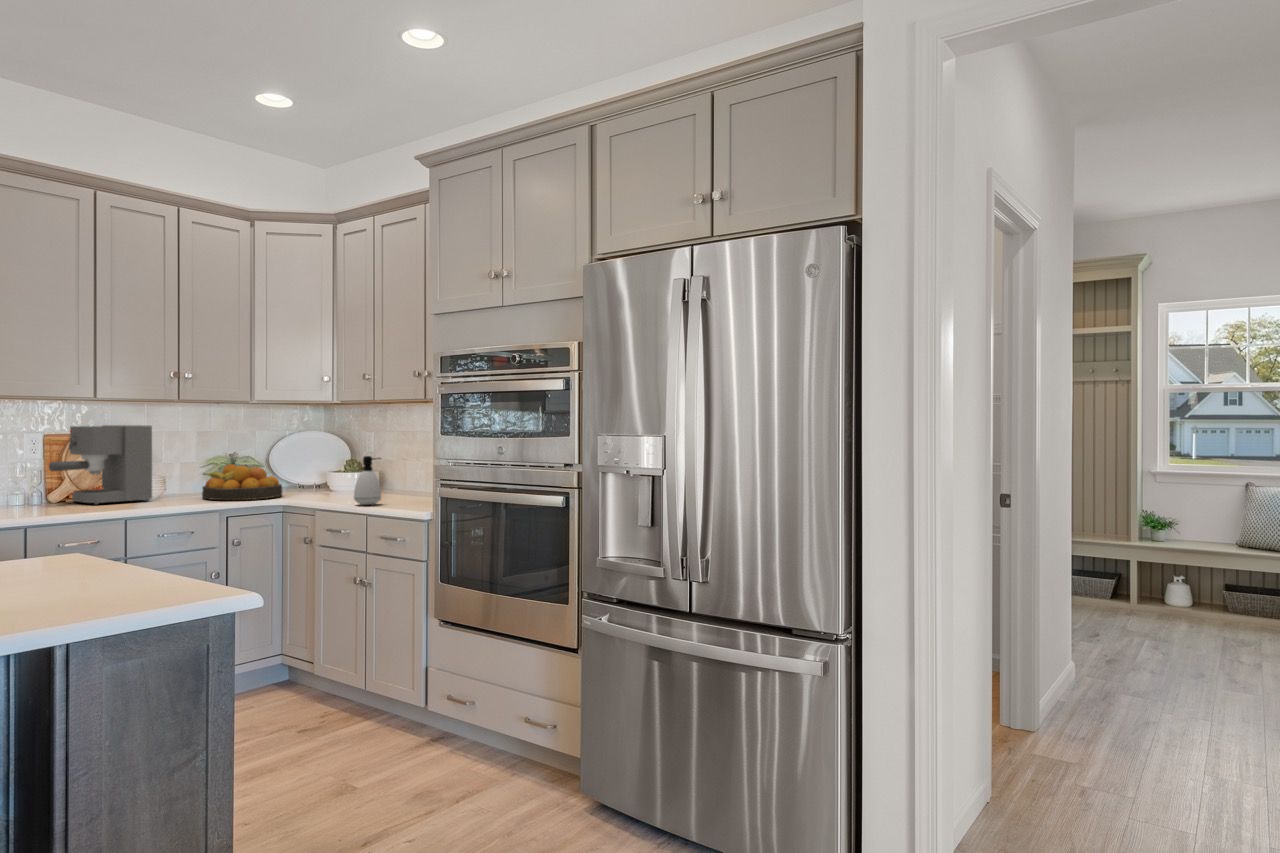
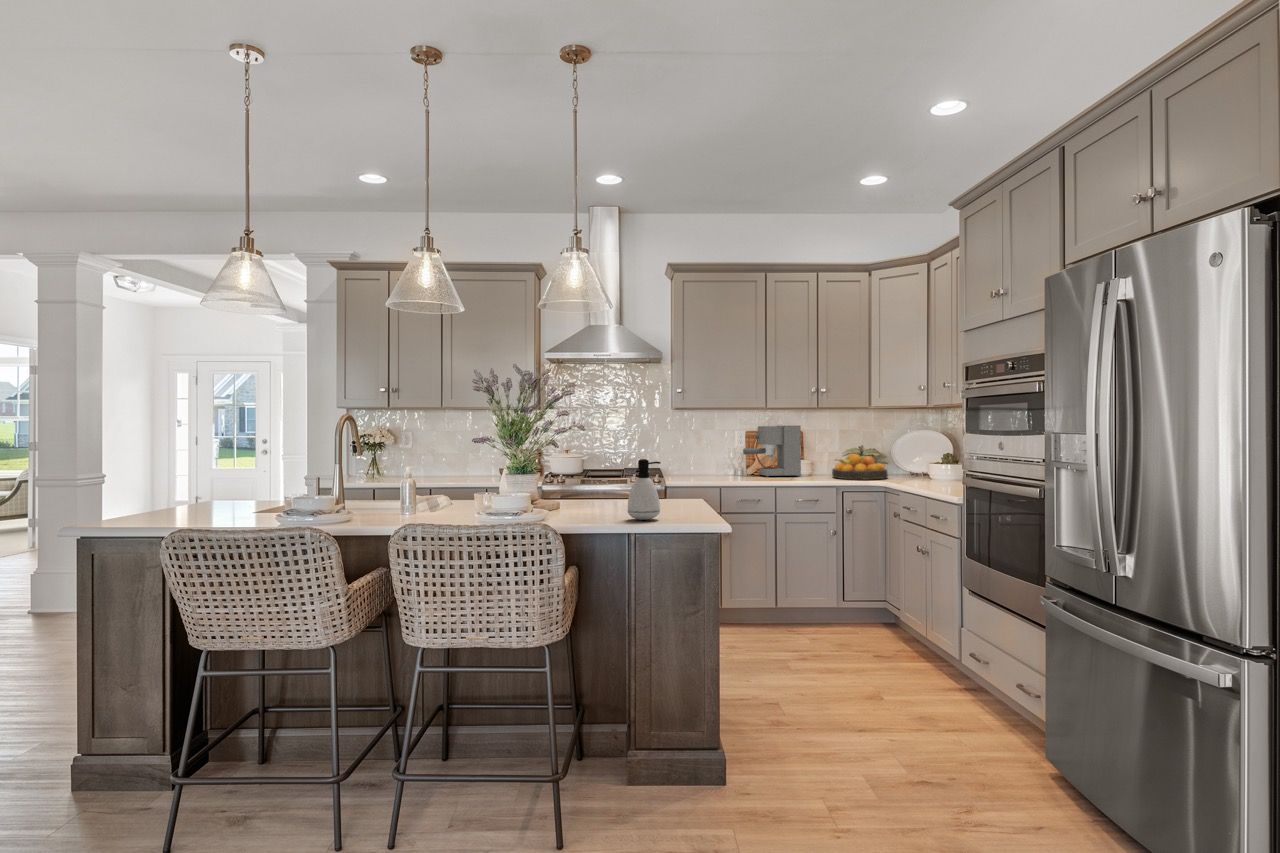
soap dispenser: present [354,456,381,505] -> present [628,459,661,520]

